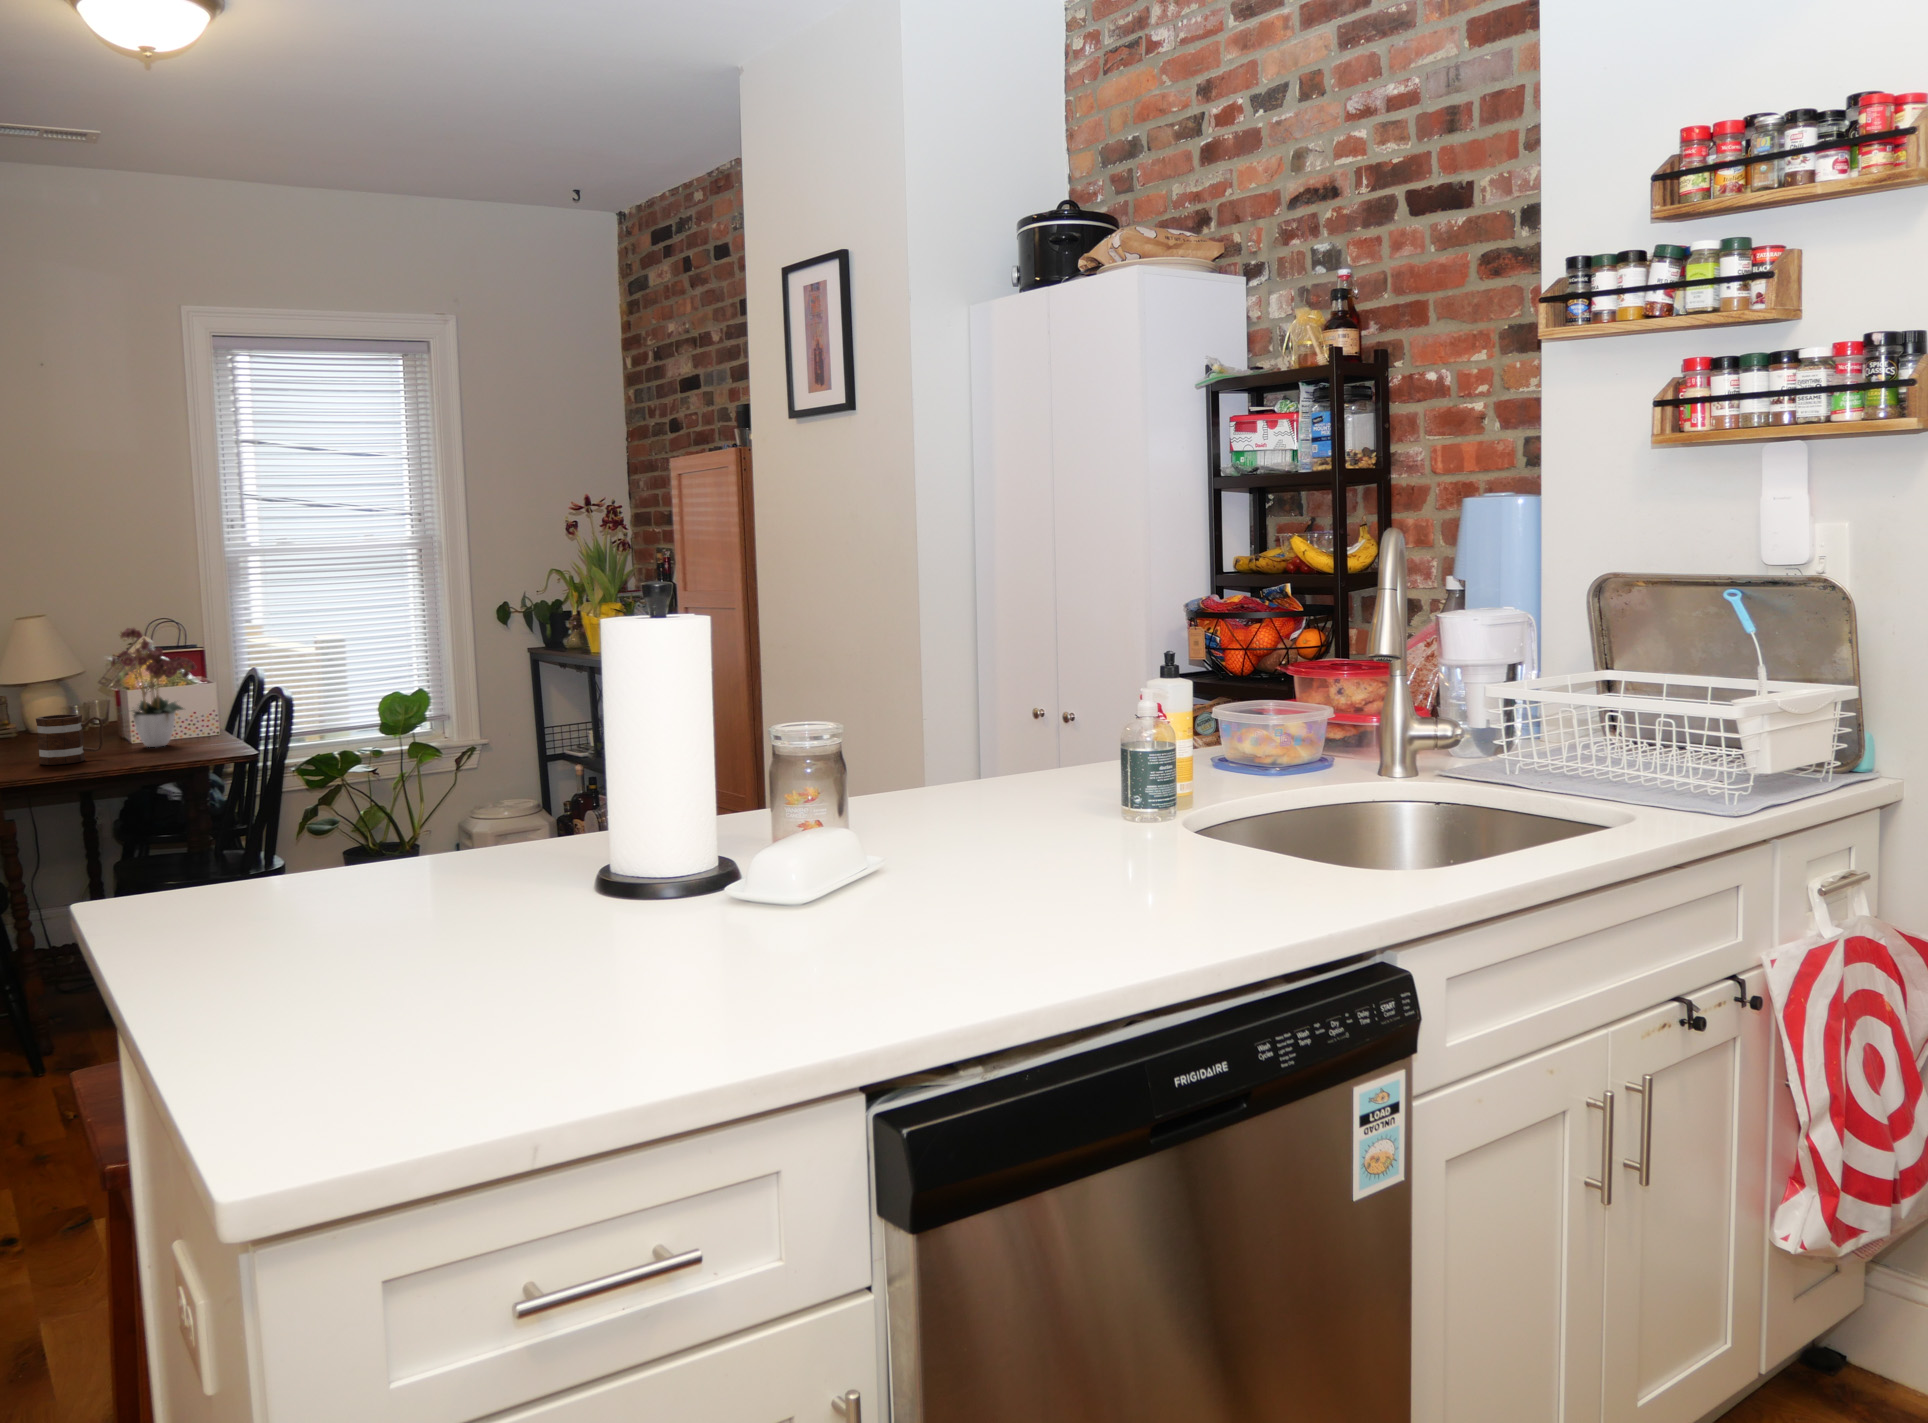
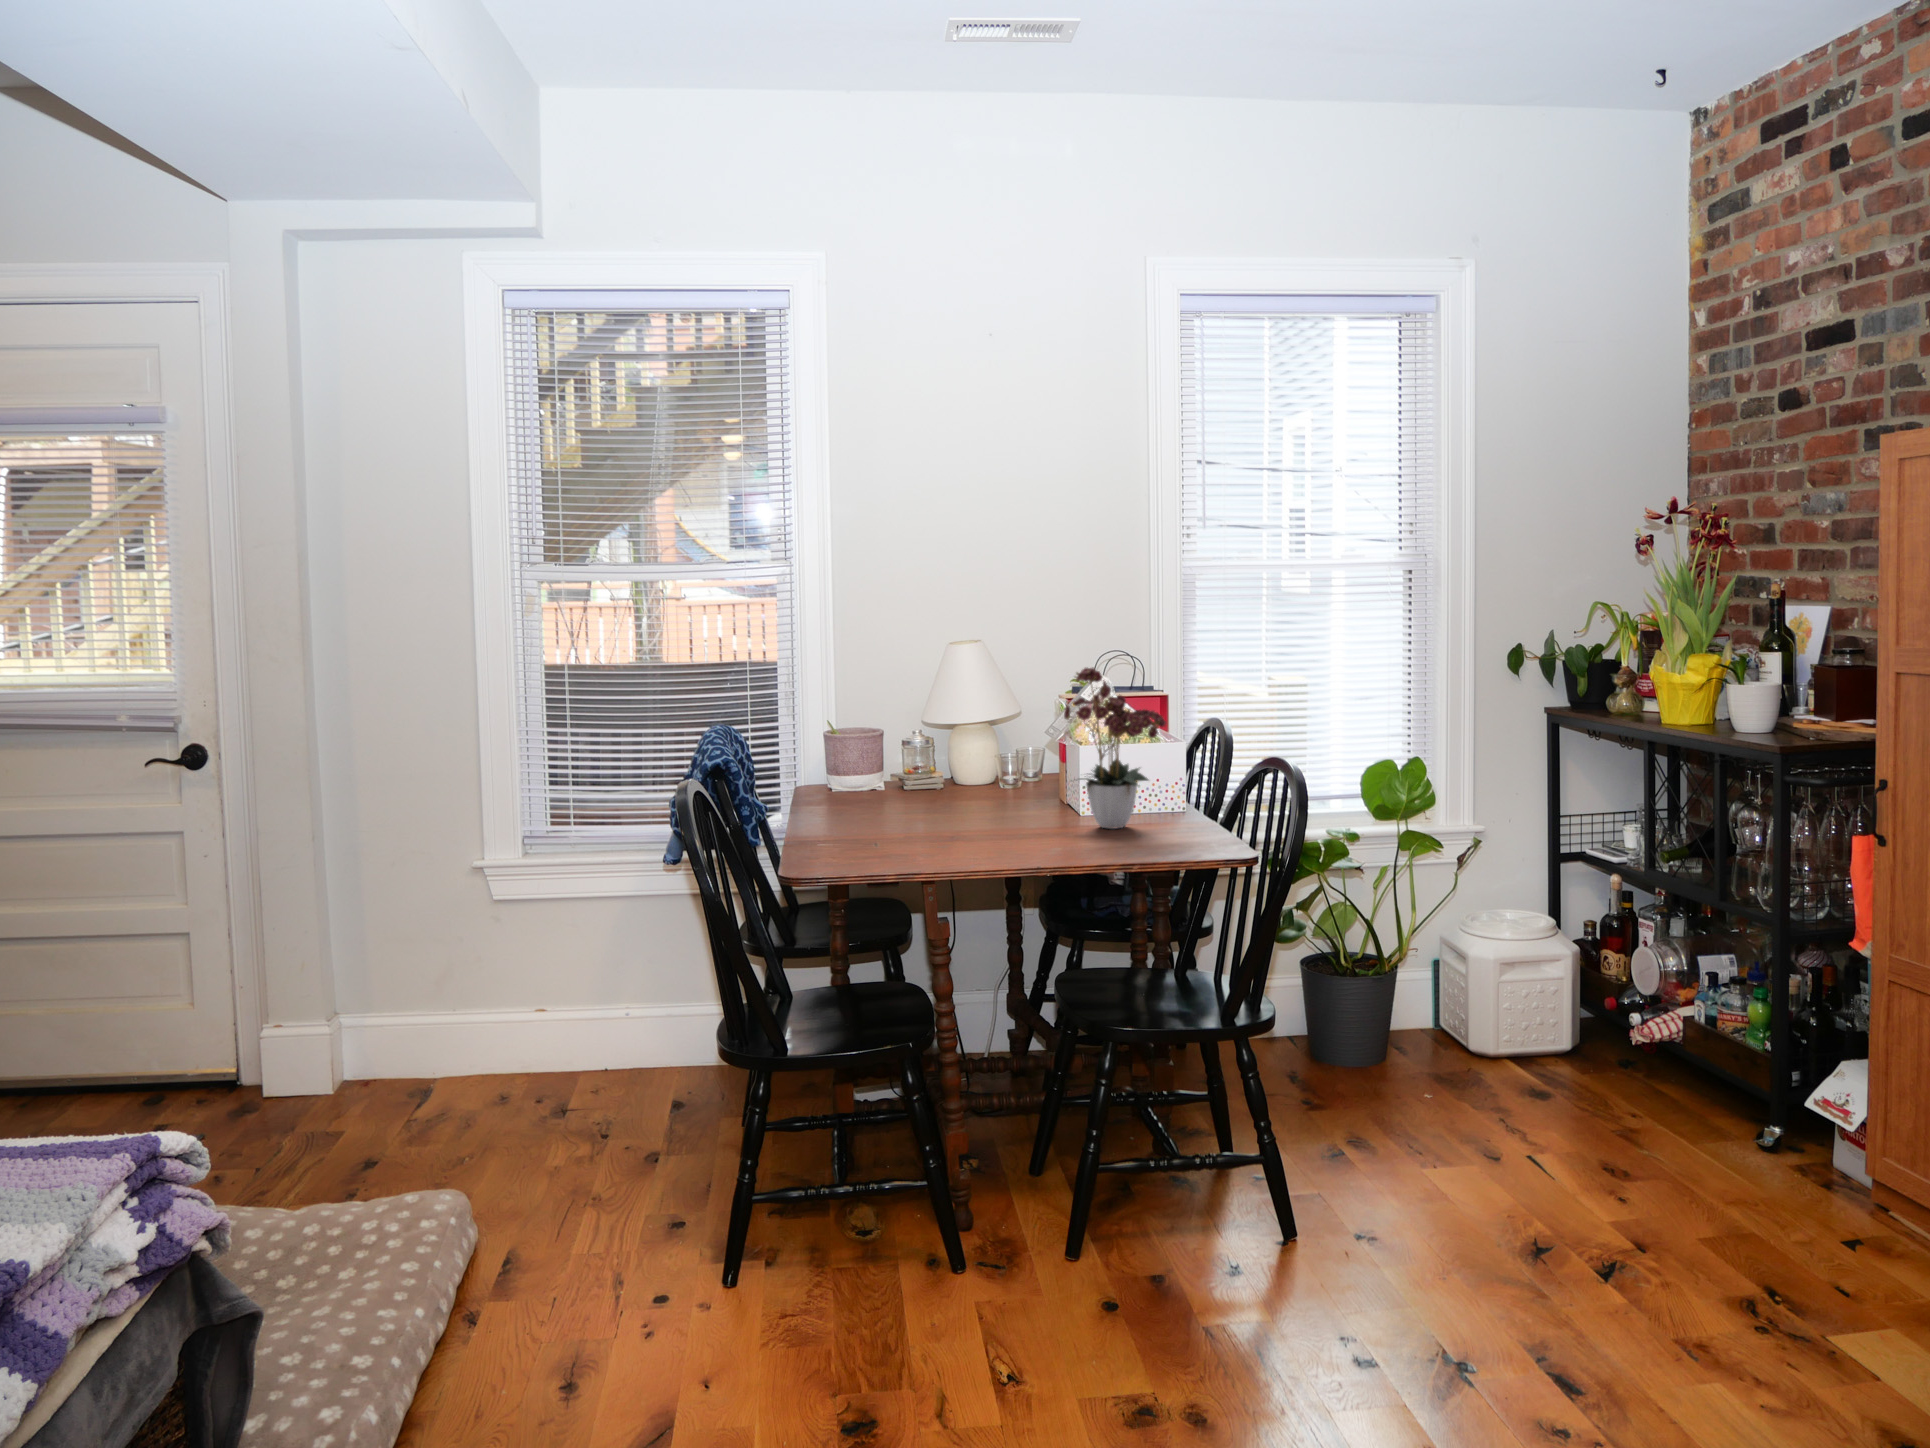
mug: present [36,714,103,765] -> none [973,781,1052,850]

